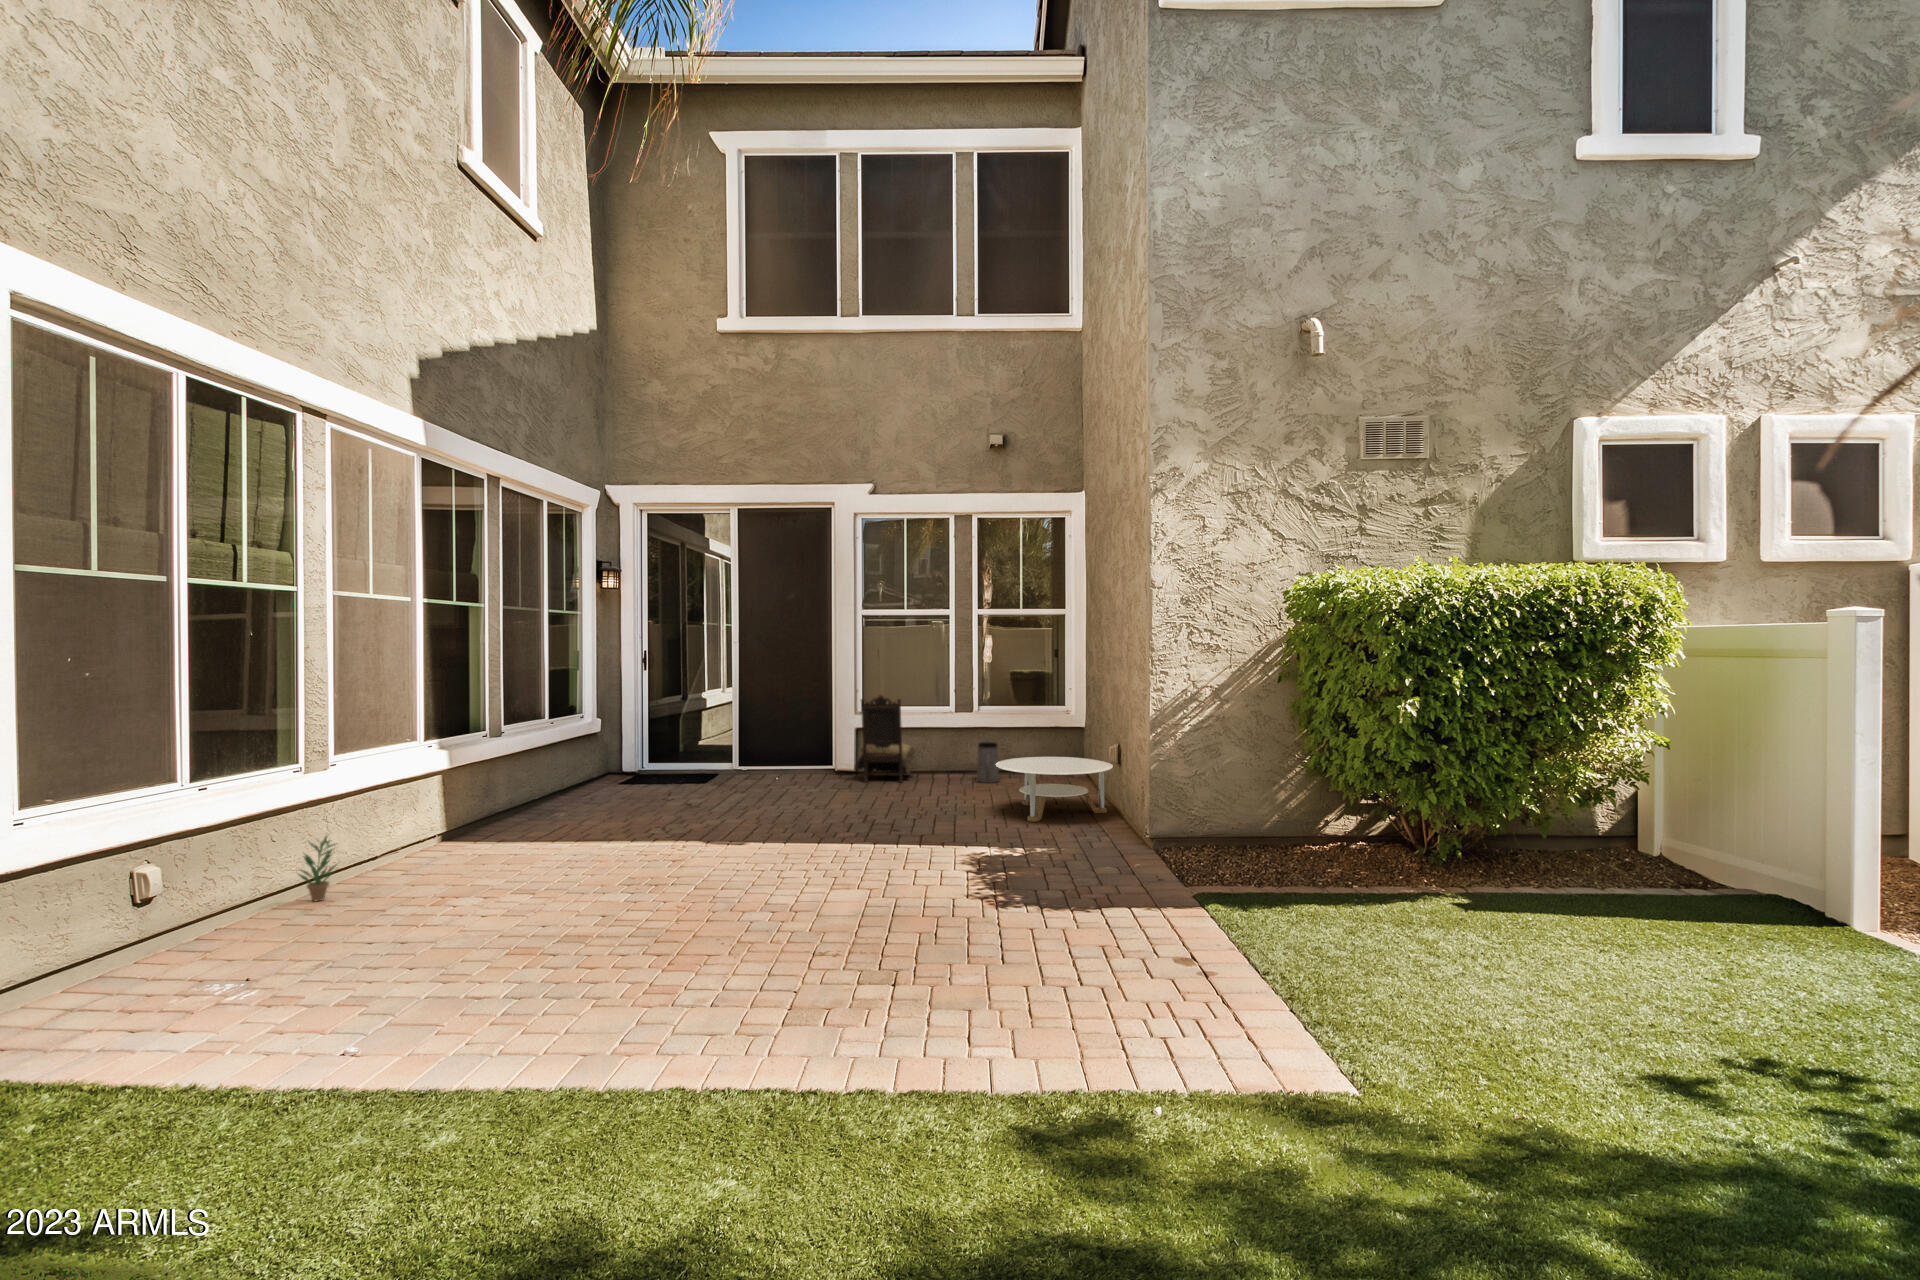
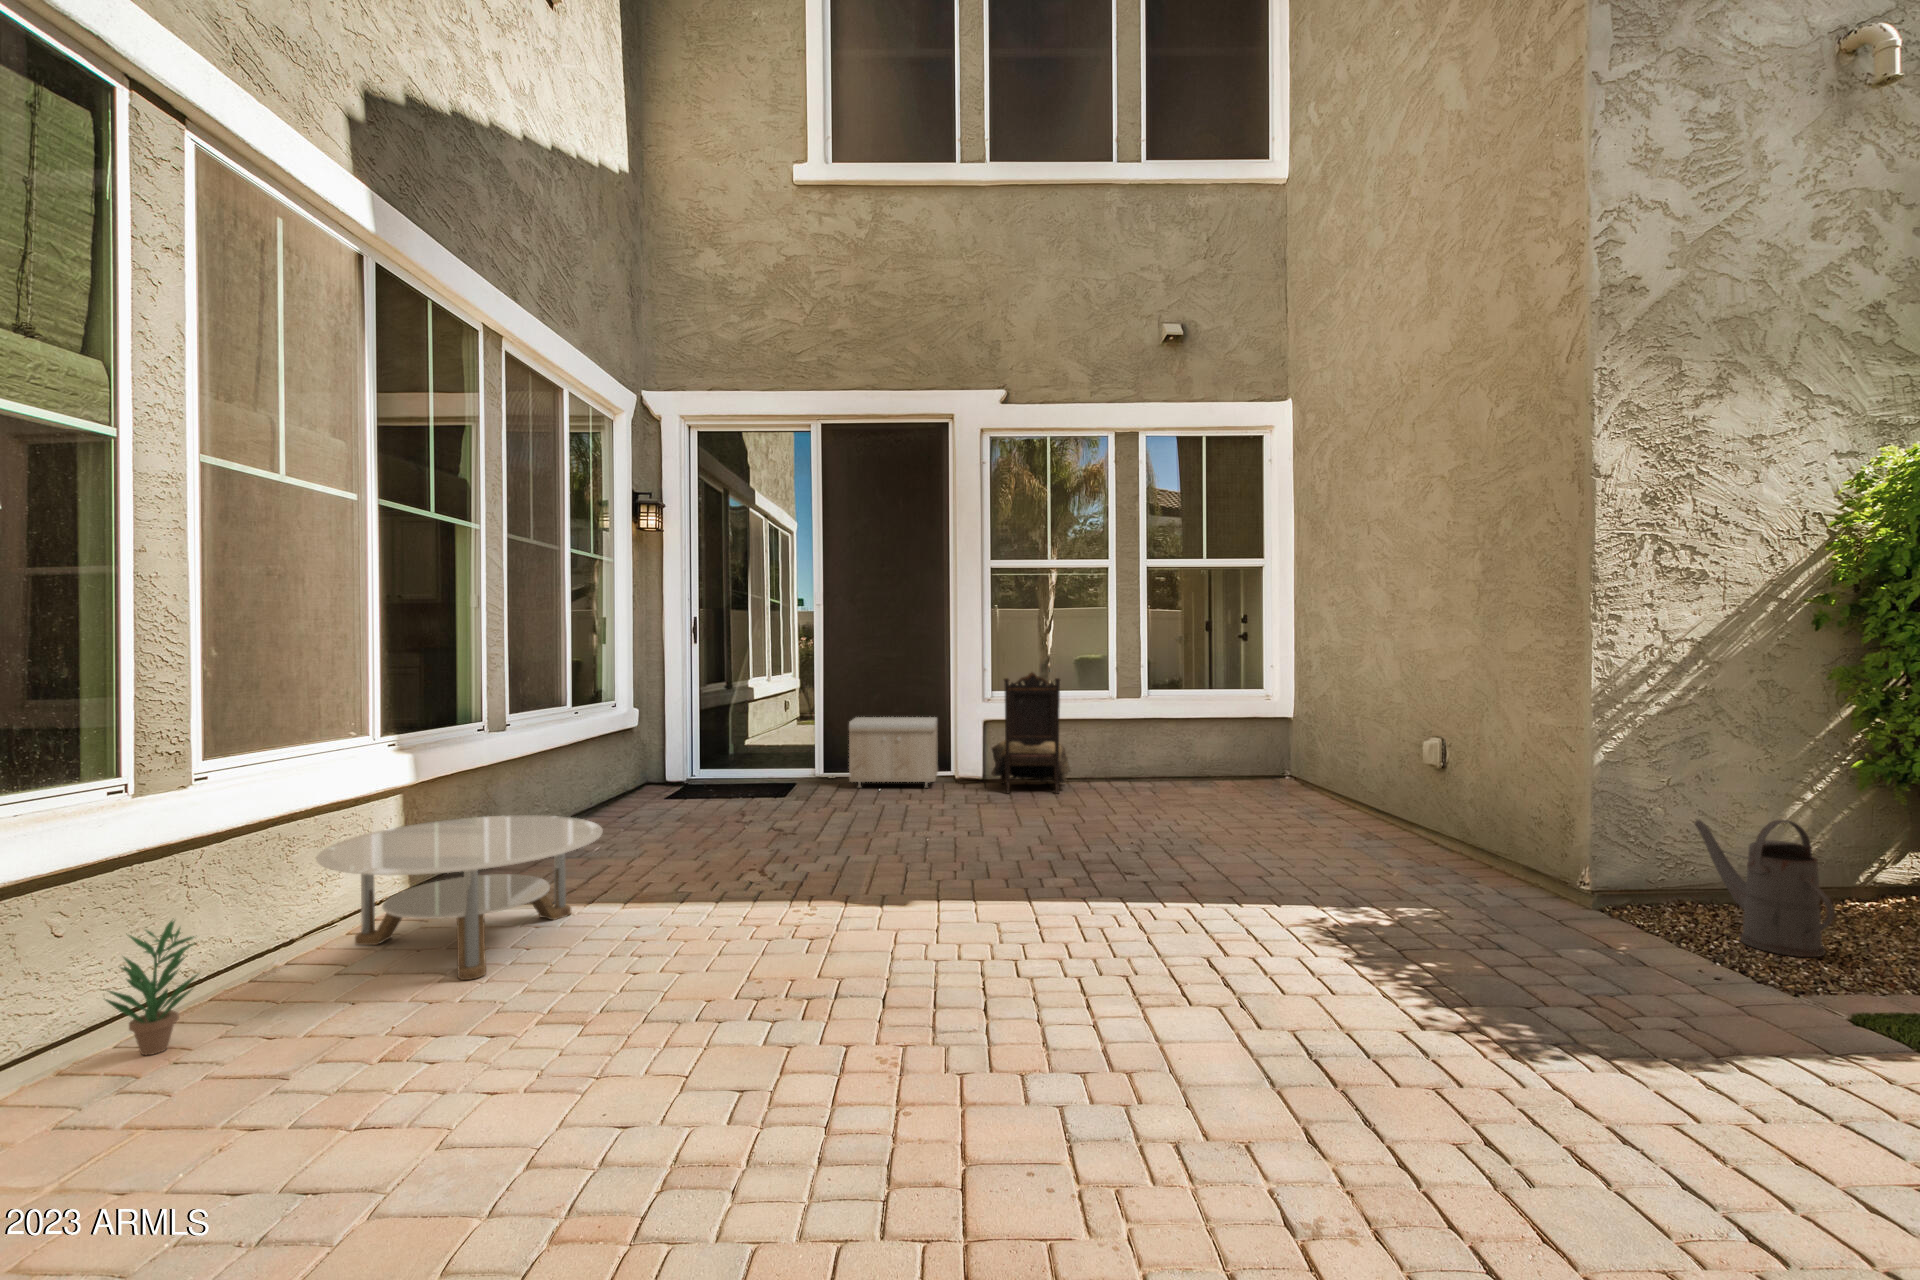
storage bench: none [753,726,823,778] -> present [849,717,938,788]
watering can: present [976,736,1000,783] -> present [1695,820,1835,957]
round table: present [995,757,1113,822] -> present [316,815,603,980]

